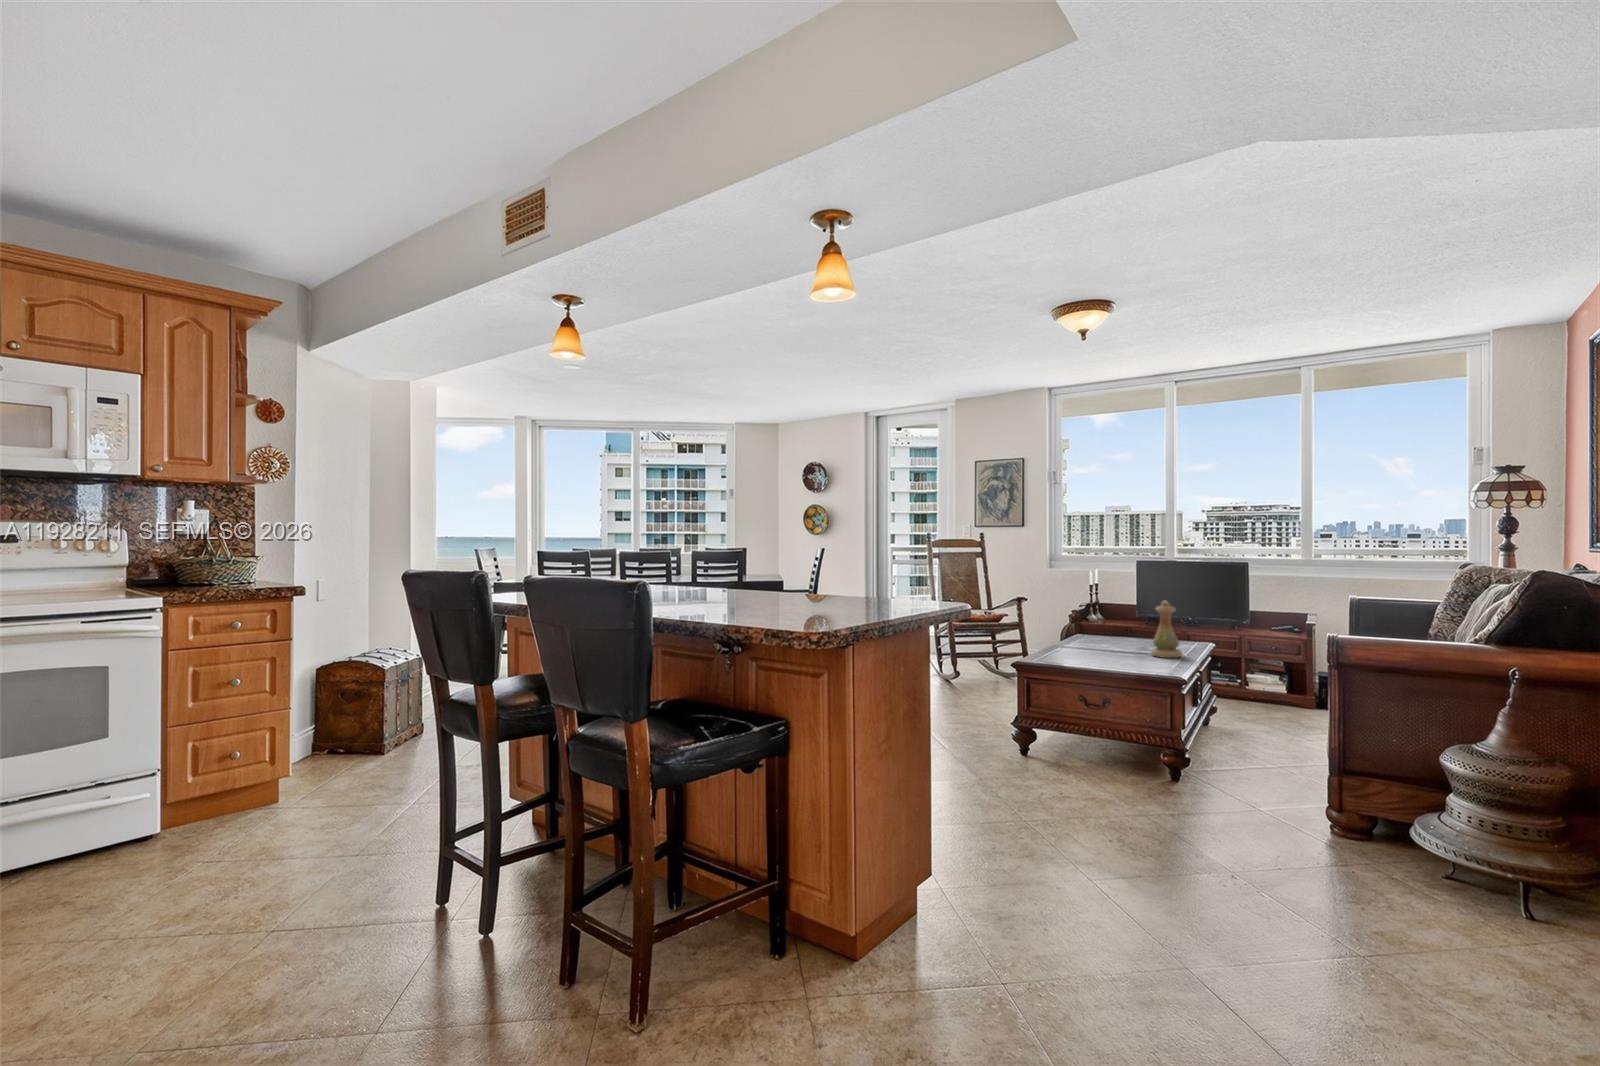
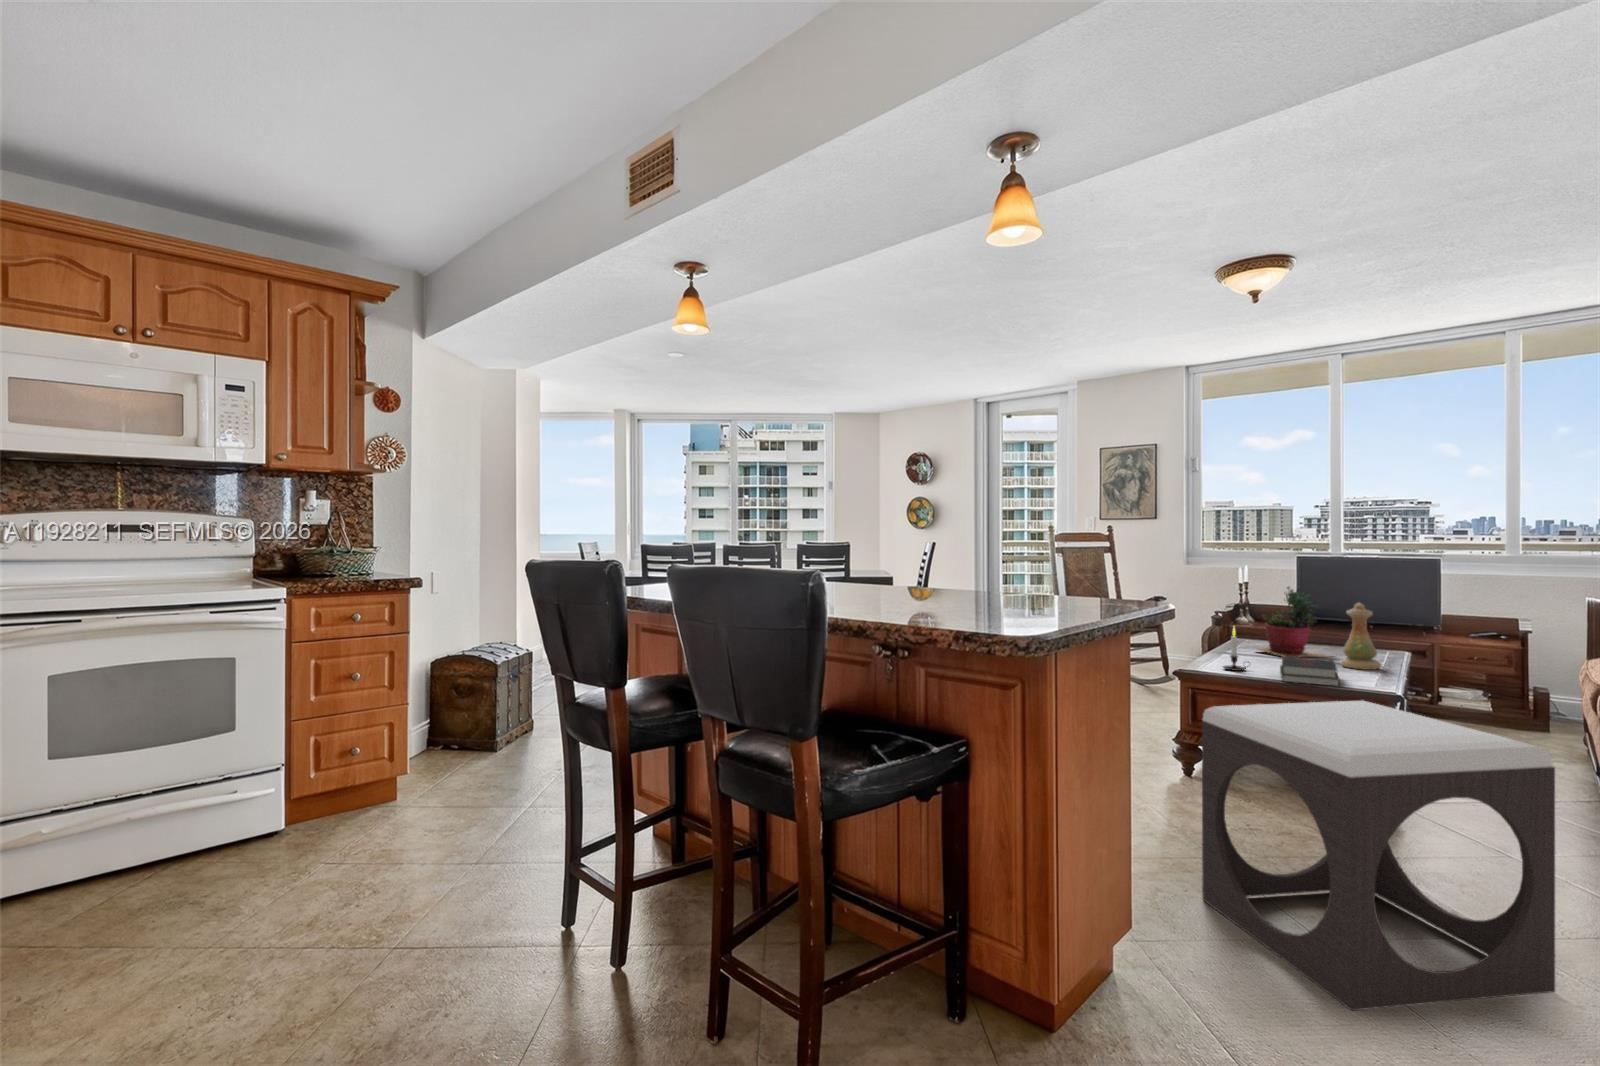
succulent plant: none [1084,586,1153,649] -> present [1256,587,1332,657]
candle: none [1052,621,1074,661] -> present [1223,628,1248,671]
hardback book: none [1094,648,1140,672] -> present [1280,657,1339,686]
footstool: none [1005,683,1260,935] -> present [1202,701,1555,1010]

